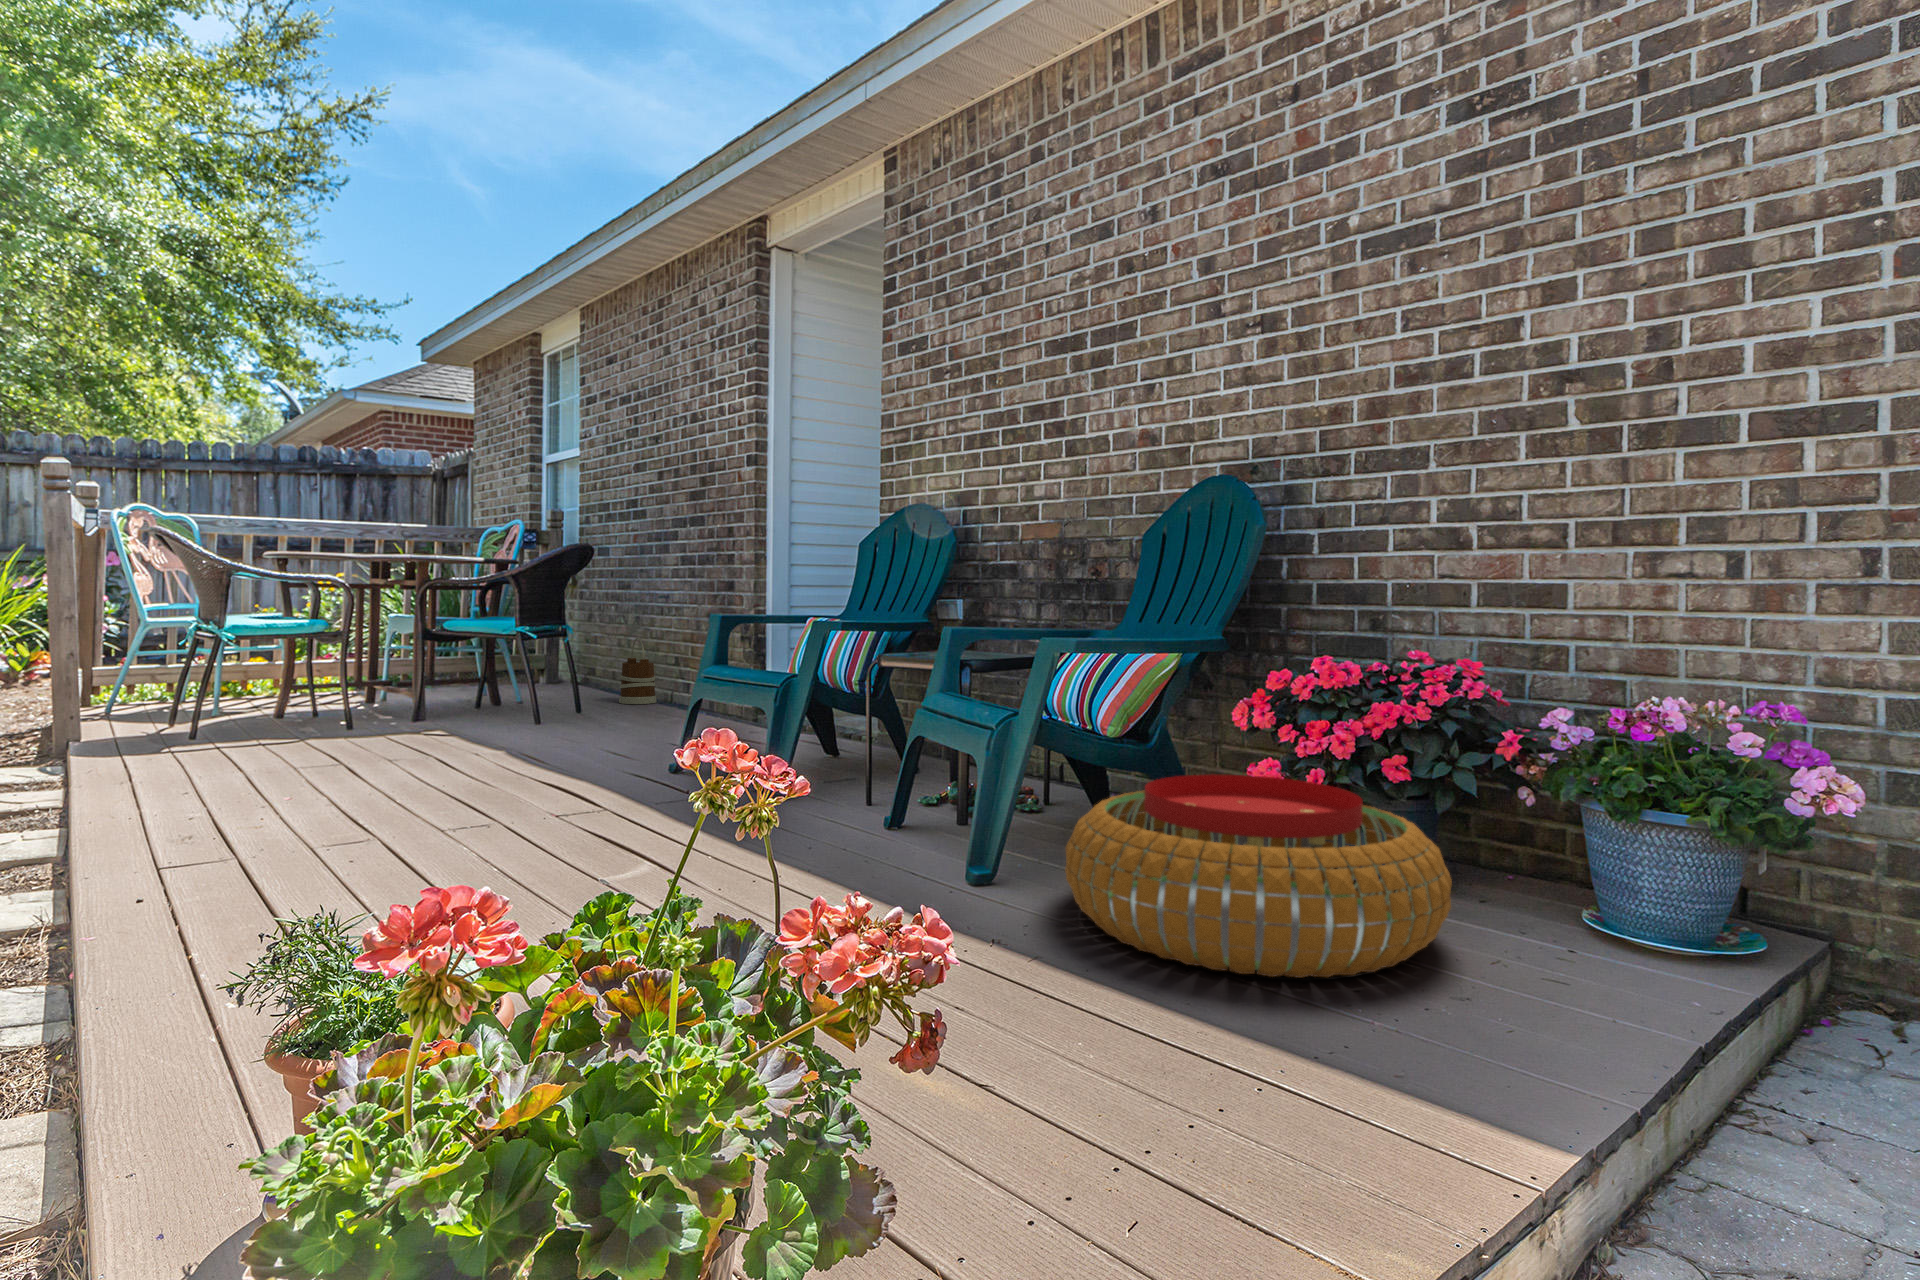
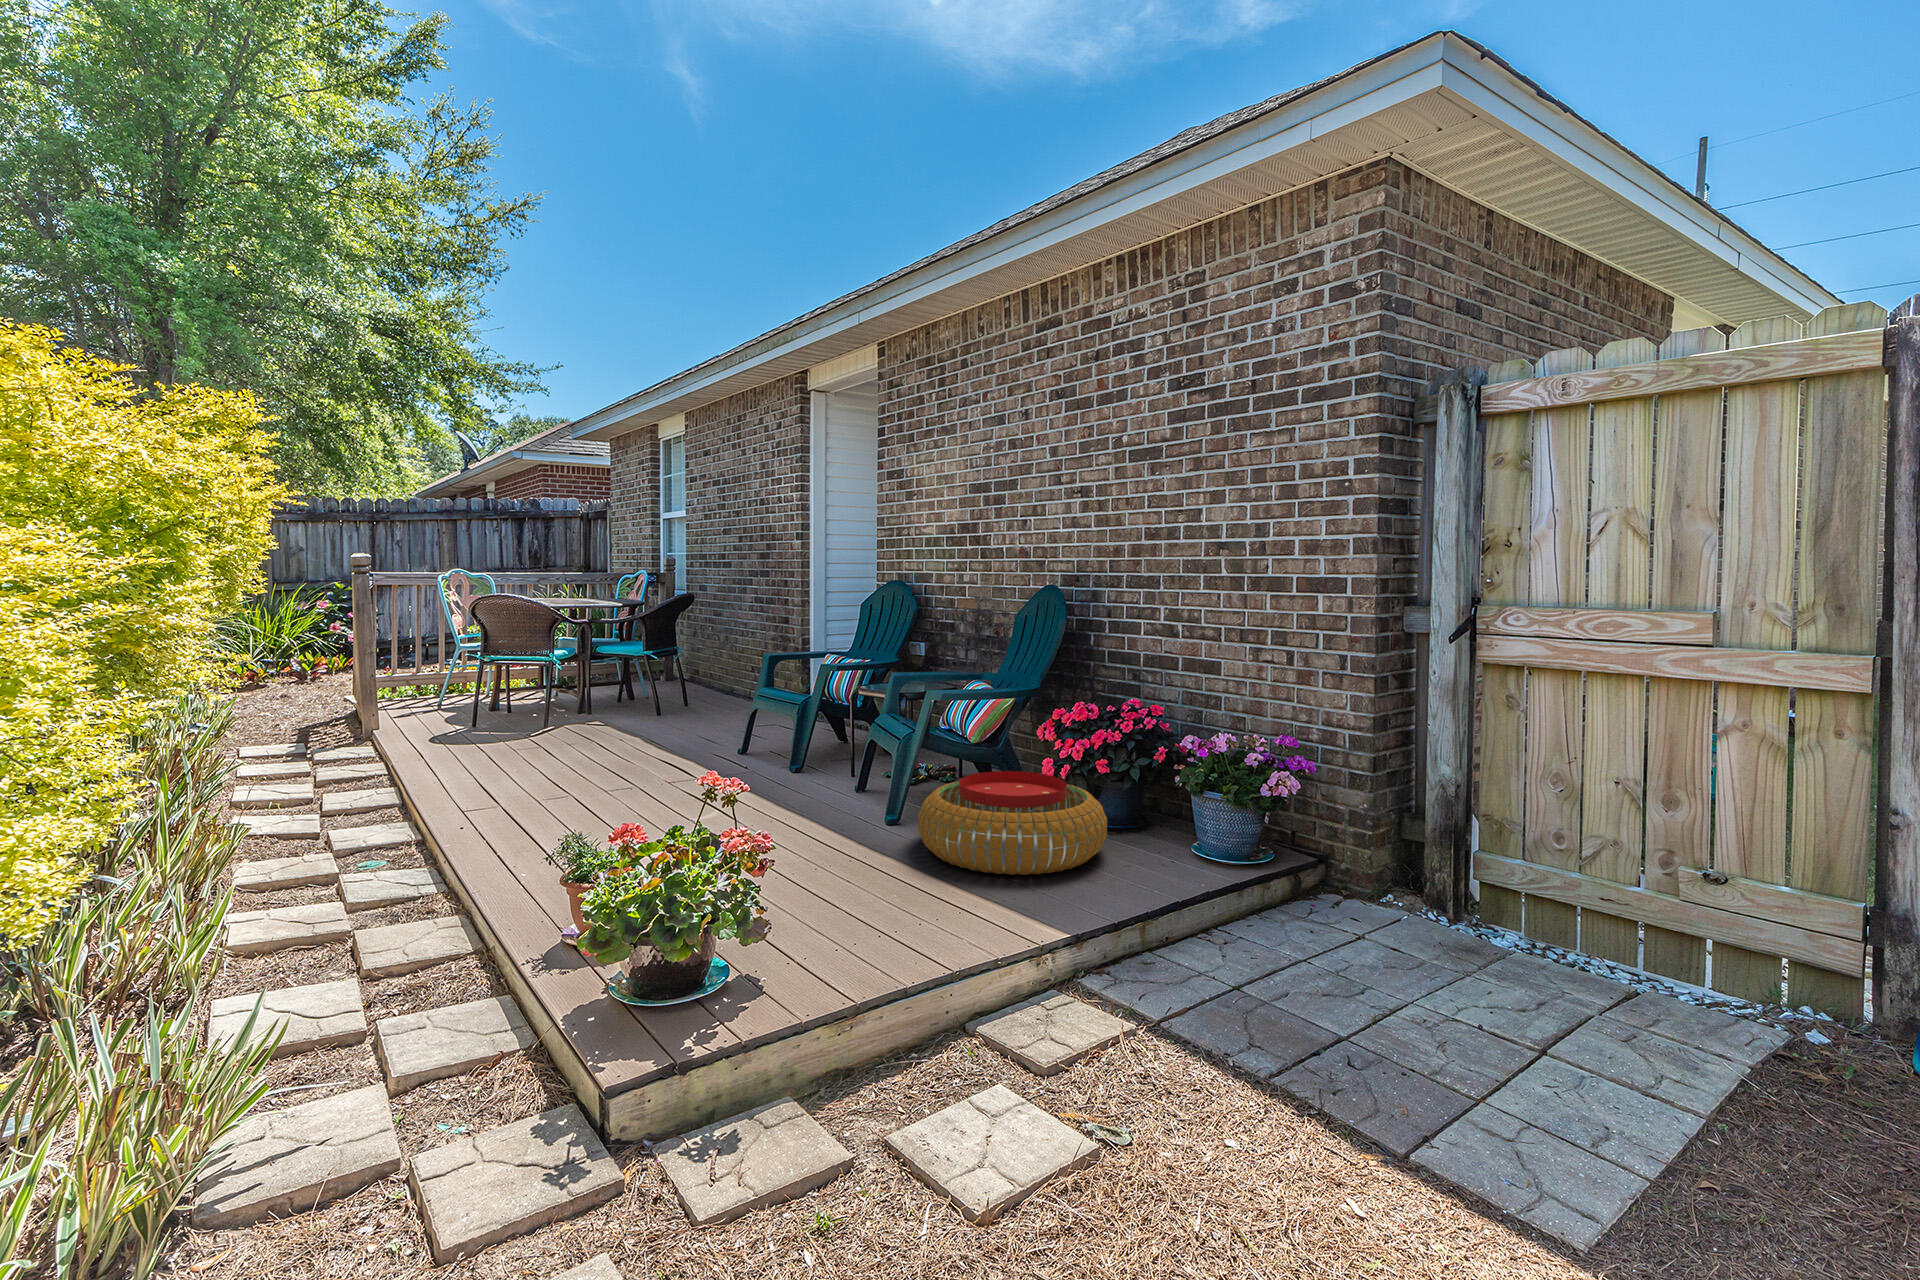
wooden bucket: present [619,638,657,704] -> none [711,653,737,699]

